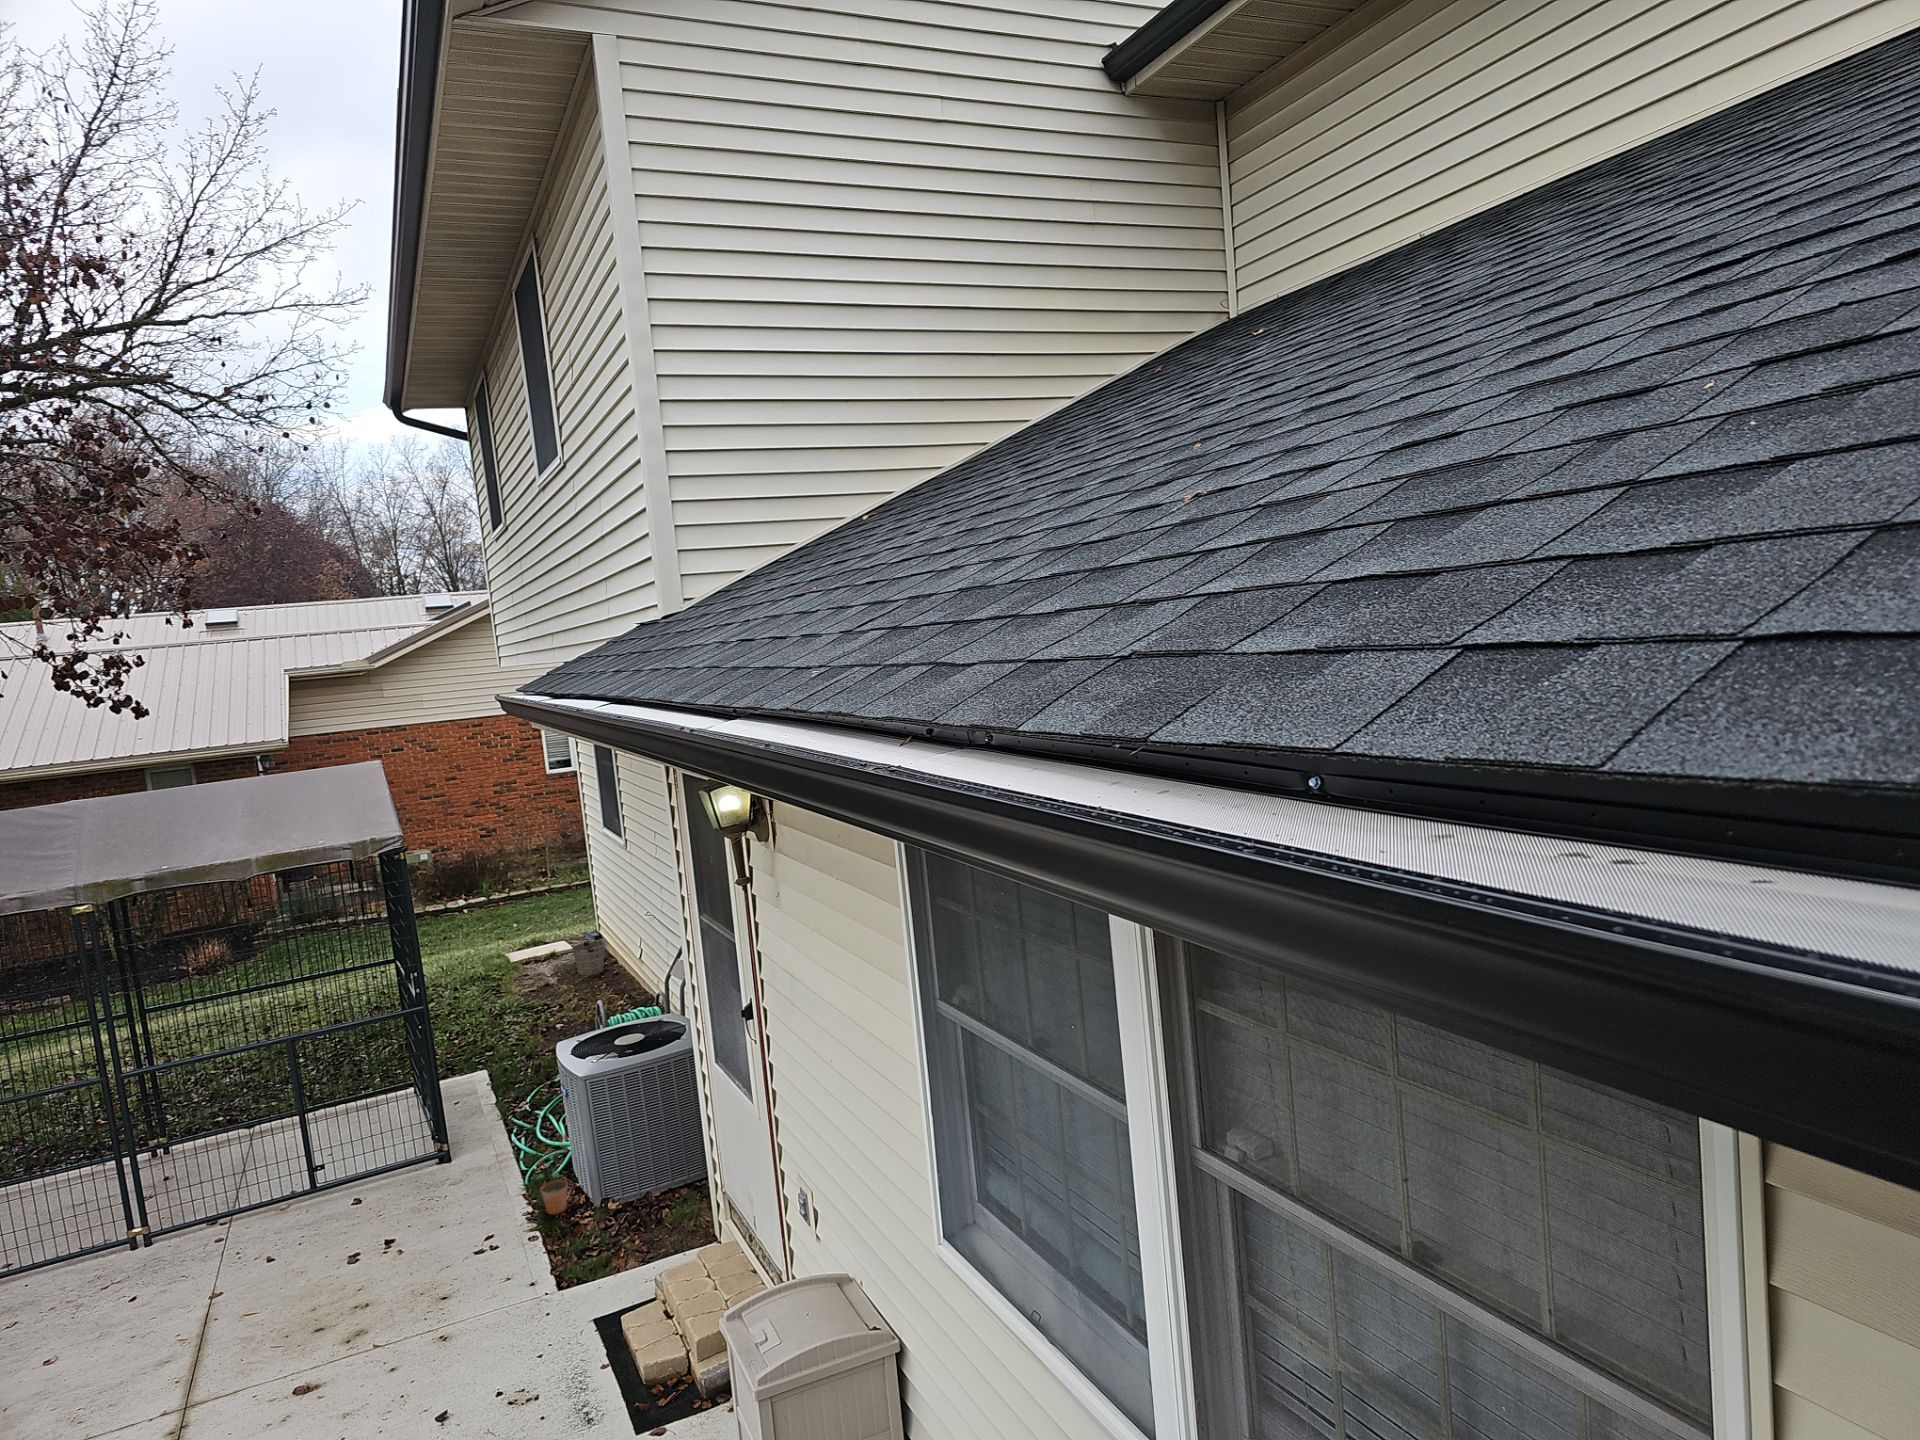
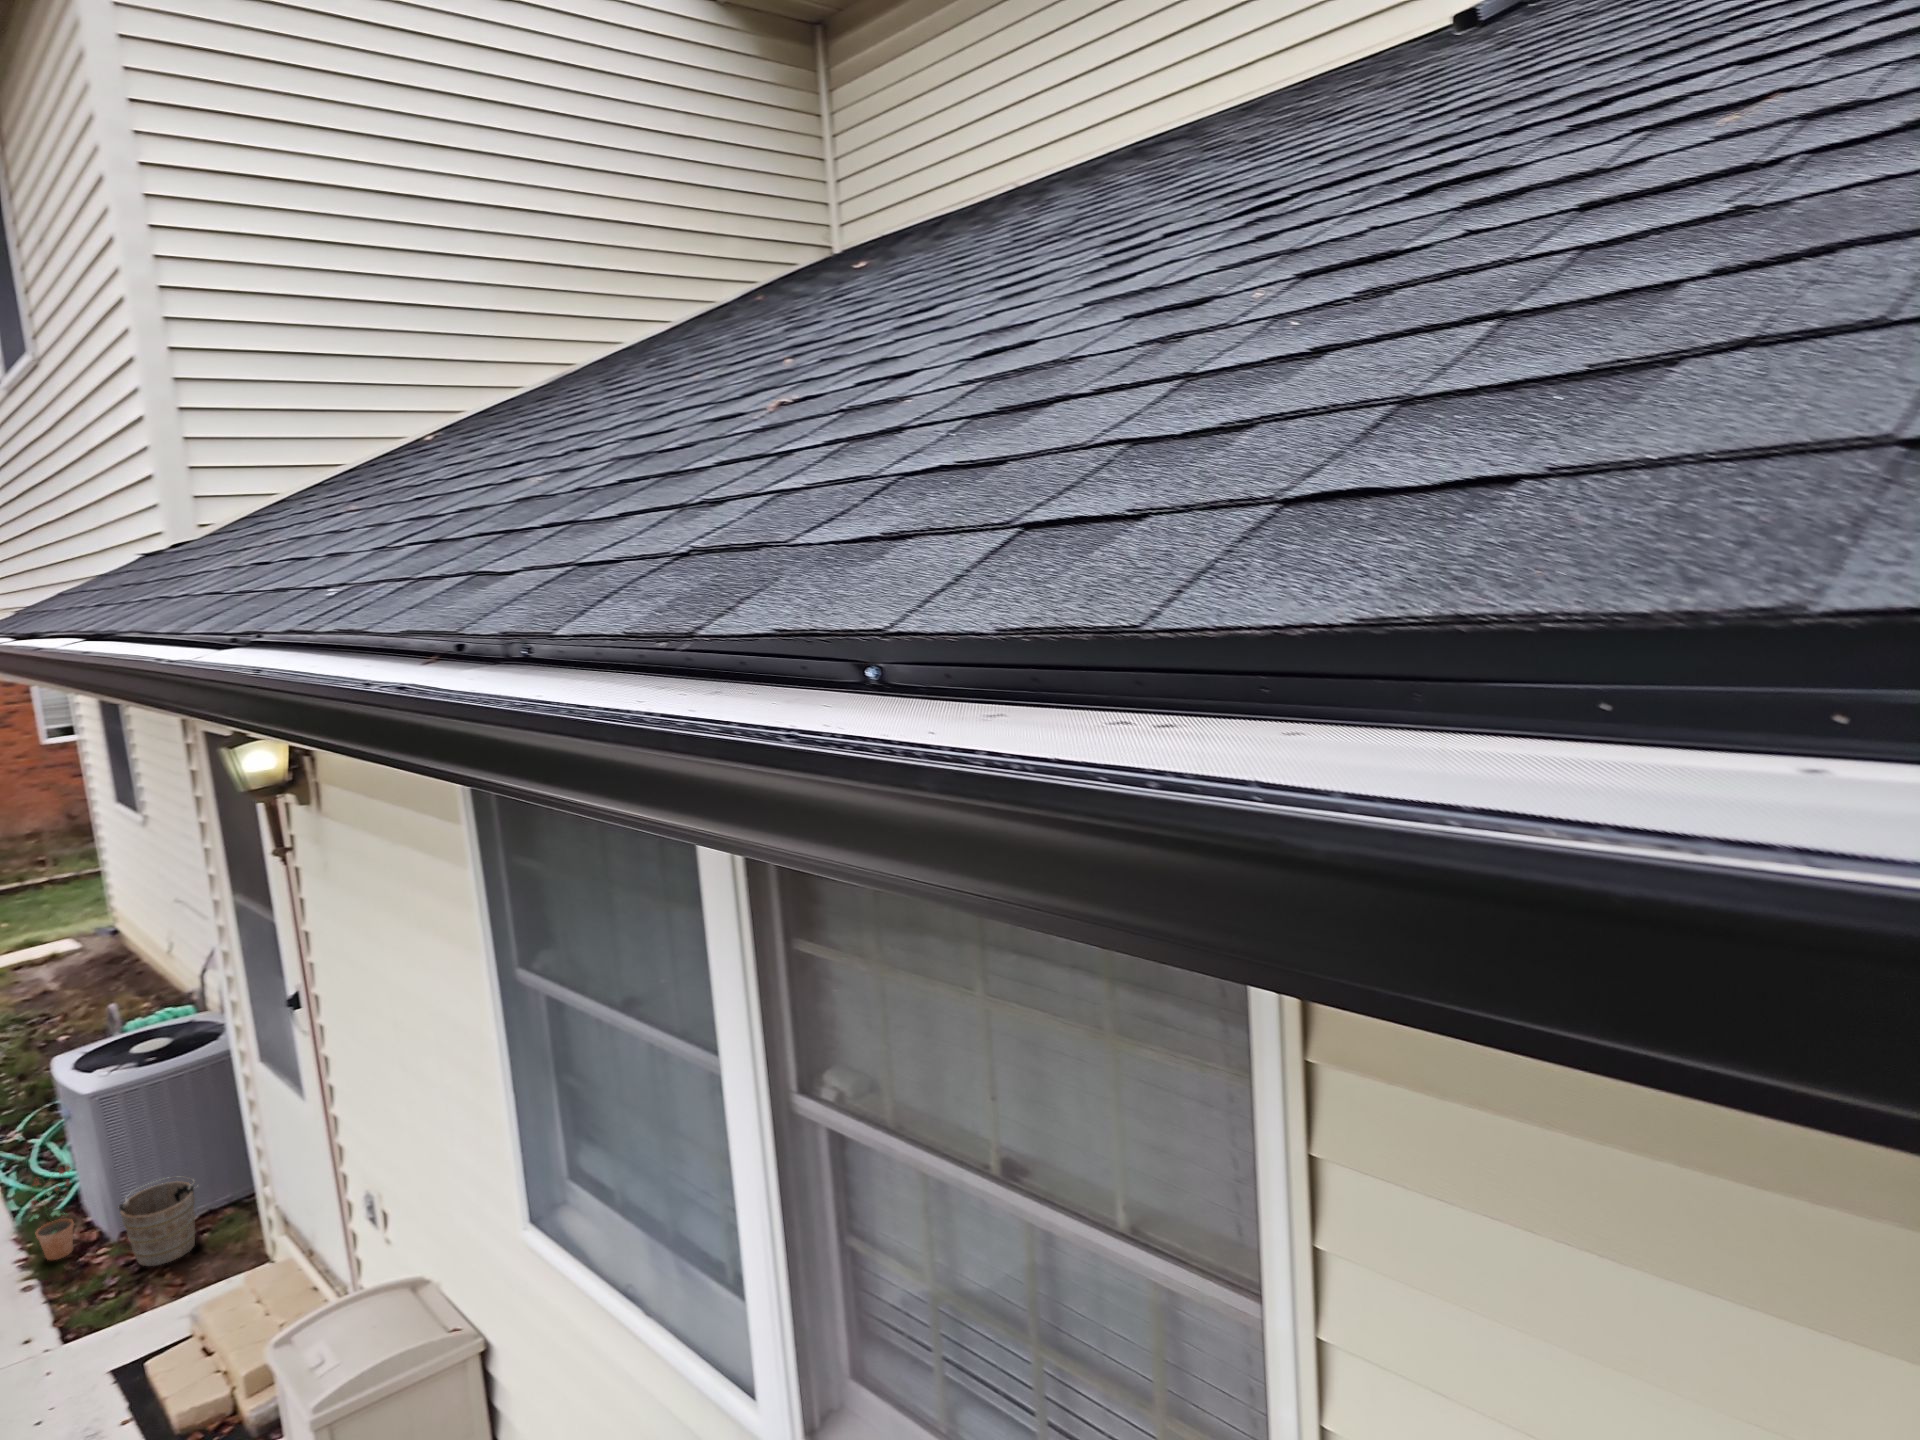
bucket: present [572,940,608,975] -> present [118,1176,196,1266]

